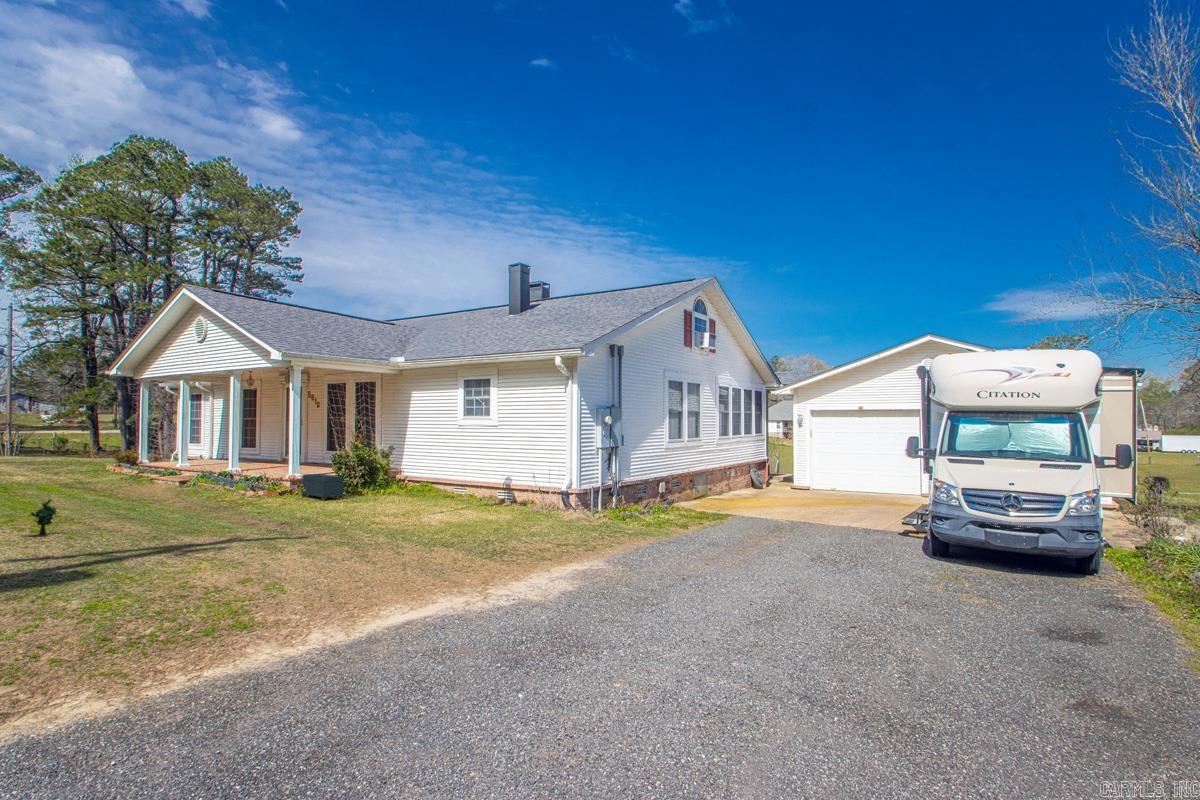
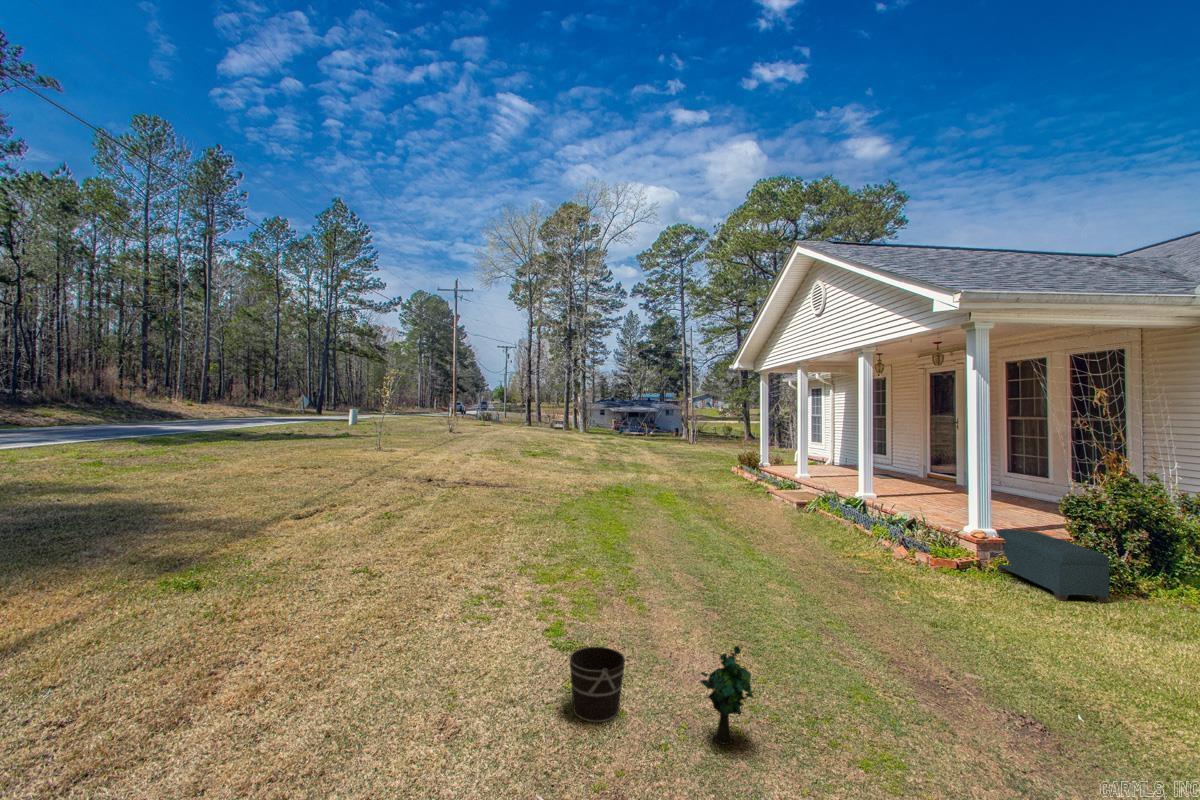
decorative plant: present [31,499,56,536] -> present [700,646,754,745]
bucket: none [76,520,108,547] -> present [569,646,625,722]

